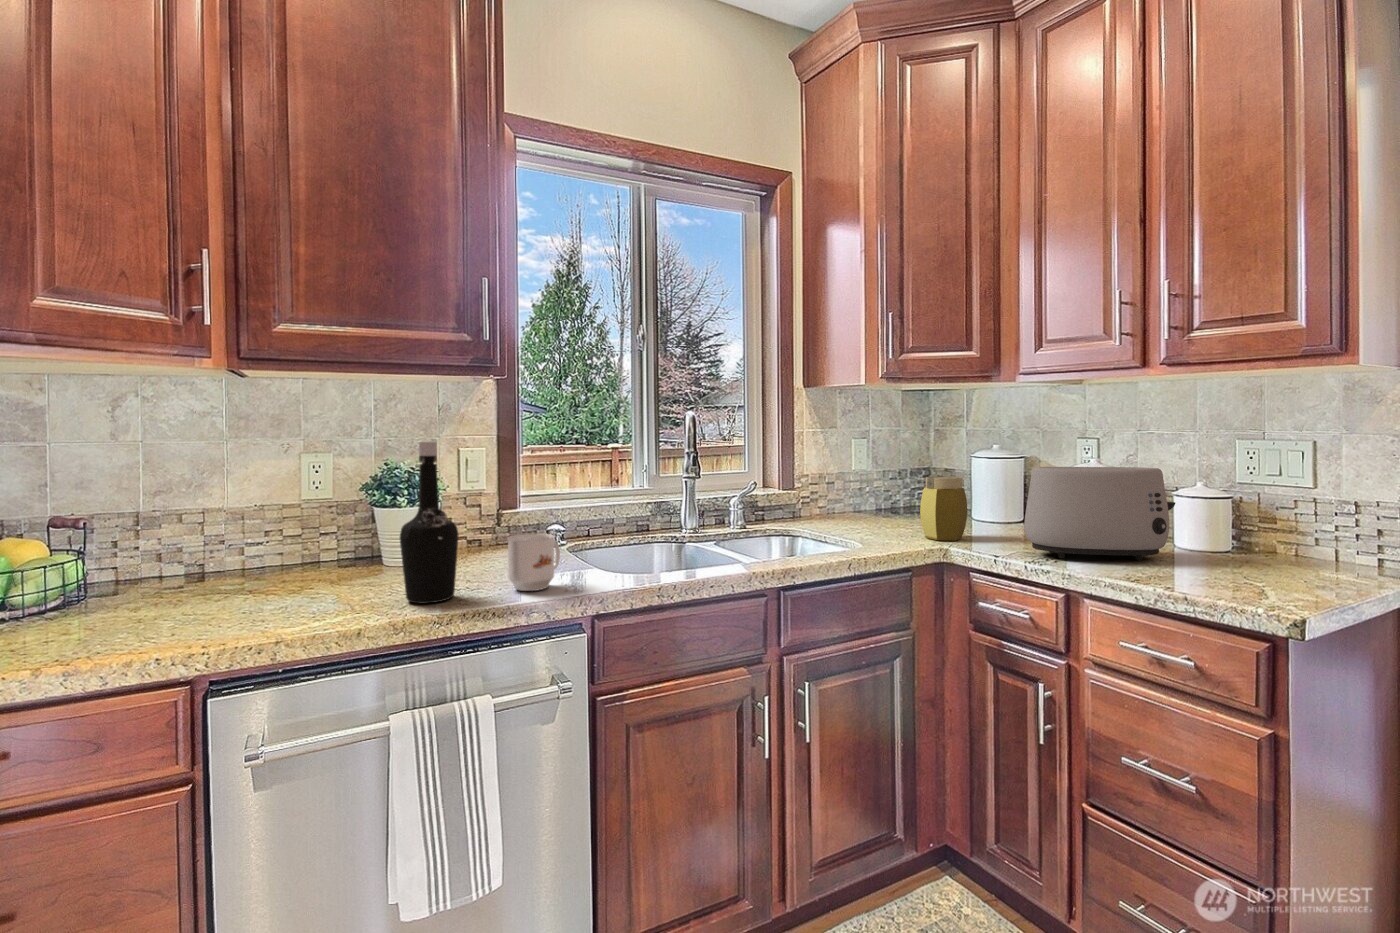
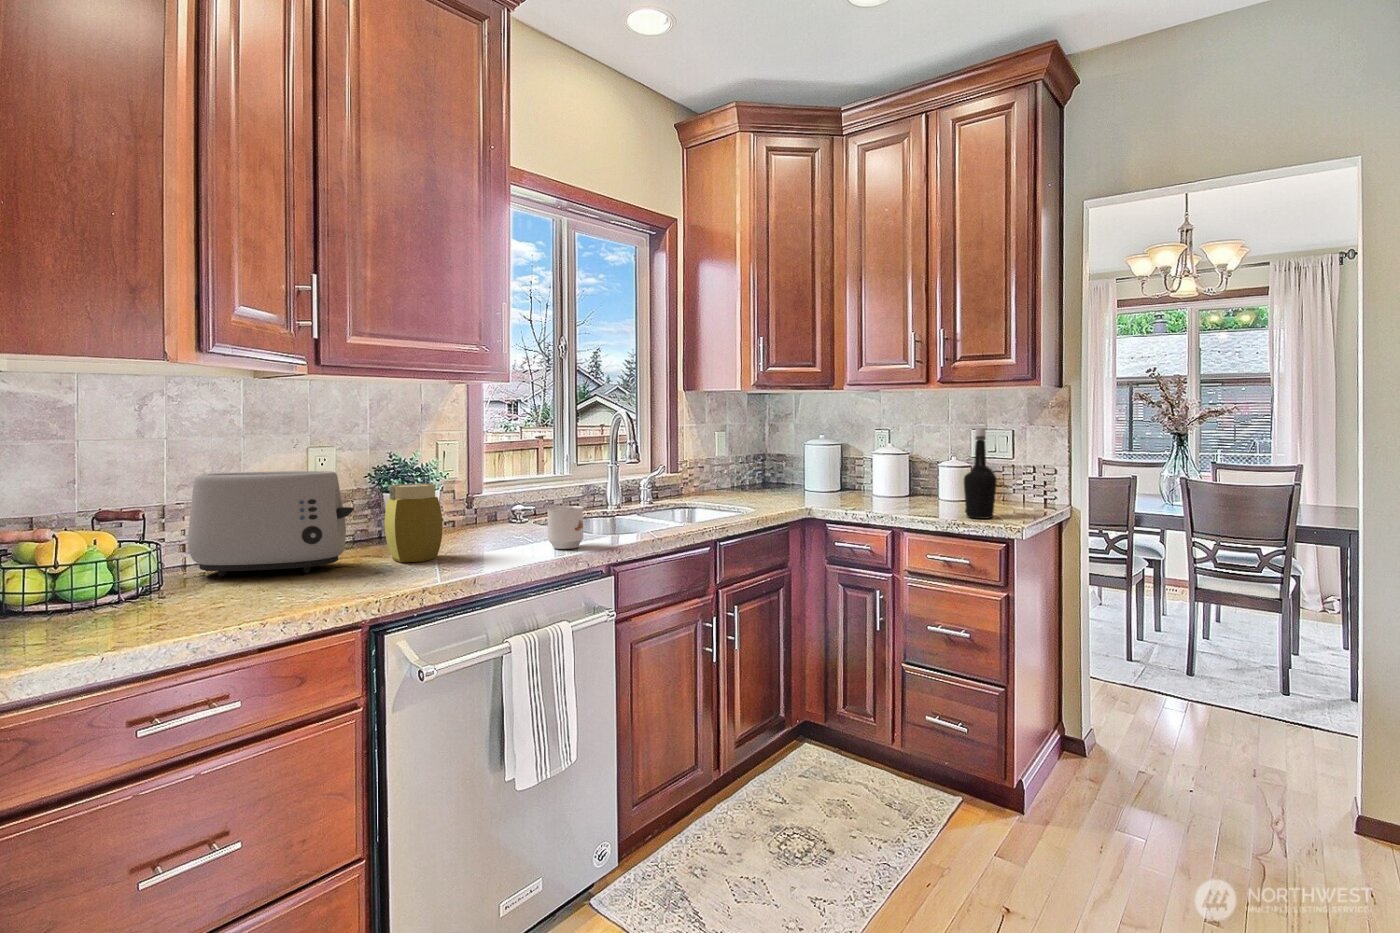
bottle: present [400,442,459,603] -> present [964,428,997,519]
toaster: present [1024,467,1175,560] -> present [188,471,354,576]
jar: present [920,477,967,541] -> present [385,484,443,562]

